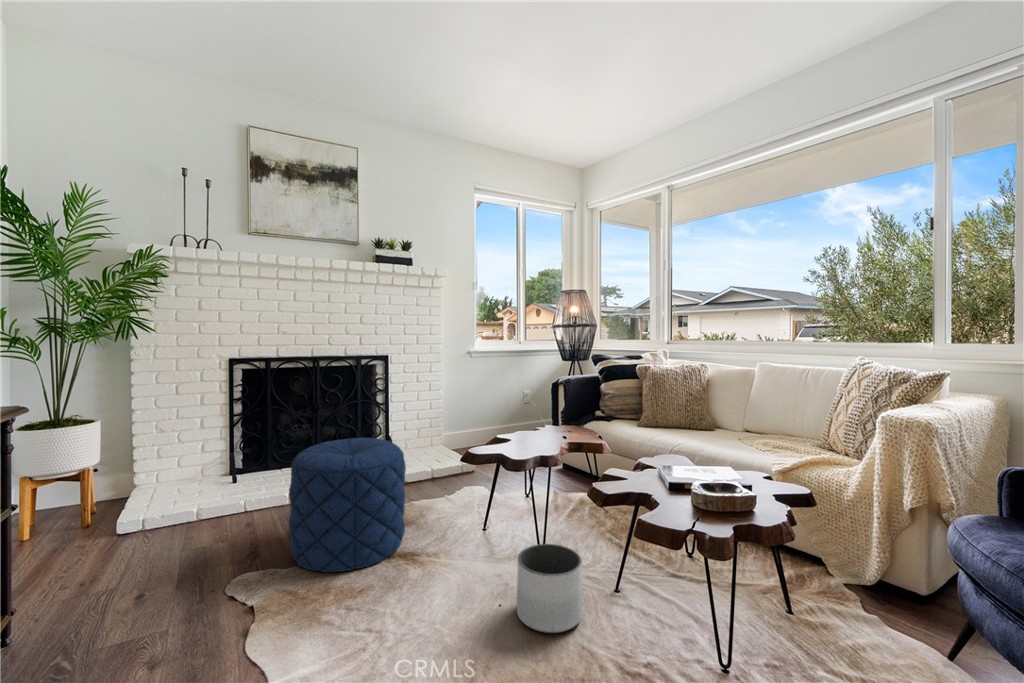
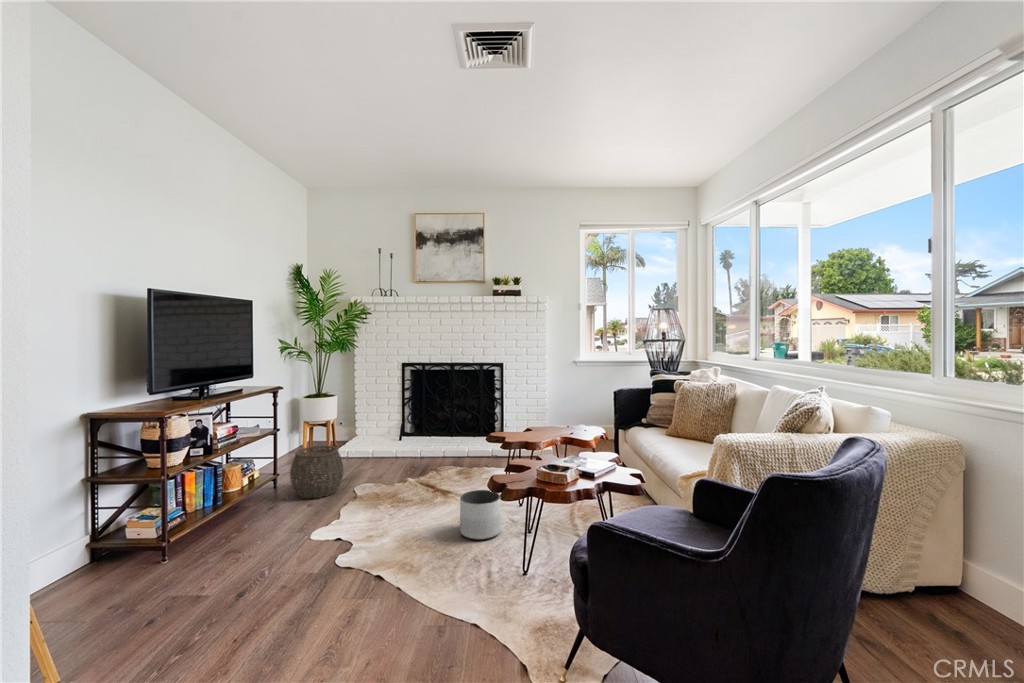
pouf: present [289,438,406,572] -> none [390,417,458,492]
woven basket: none [71,520,206,651] -> present [290,445,344,498]

